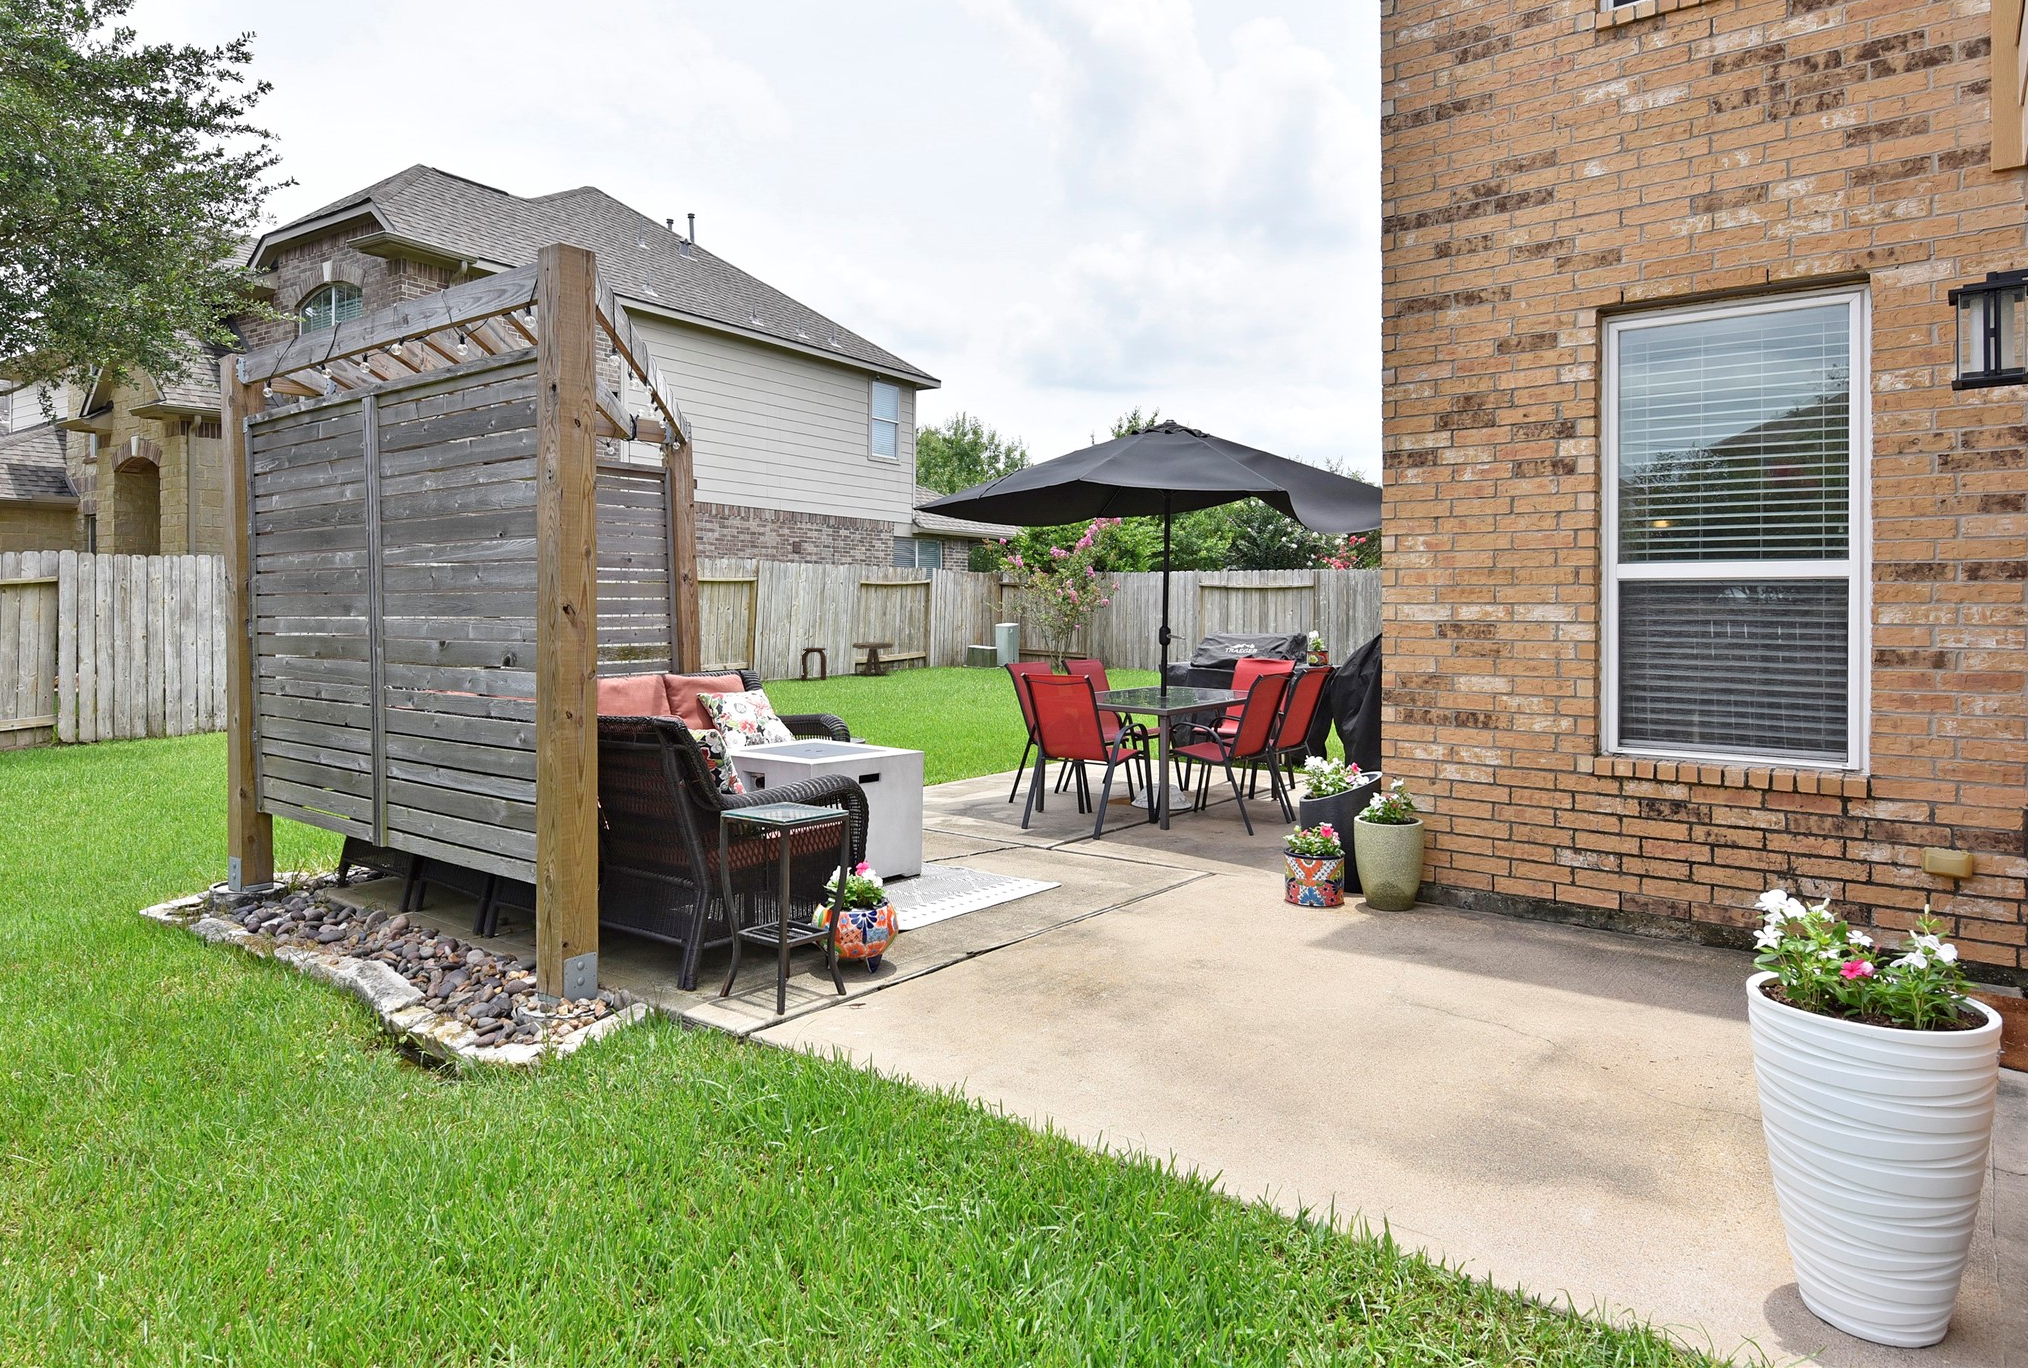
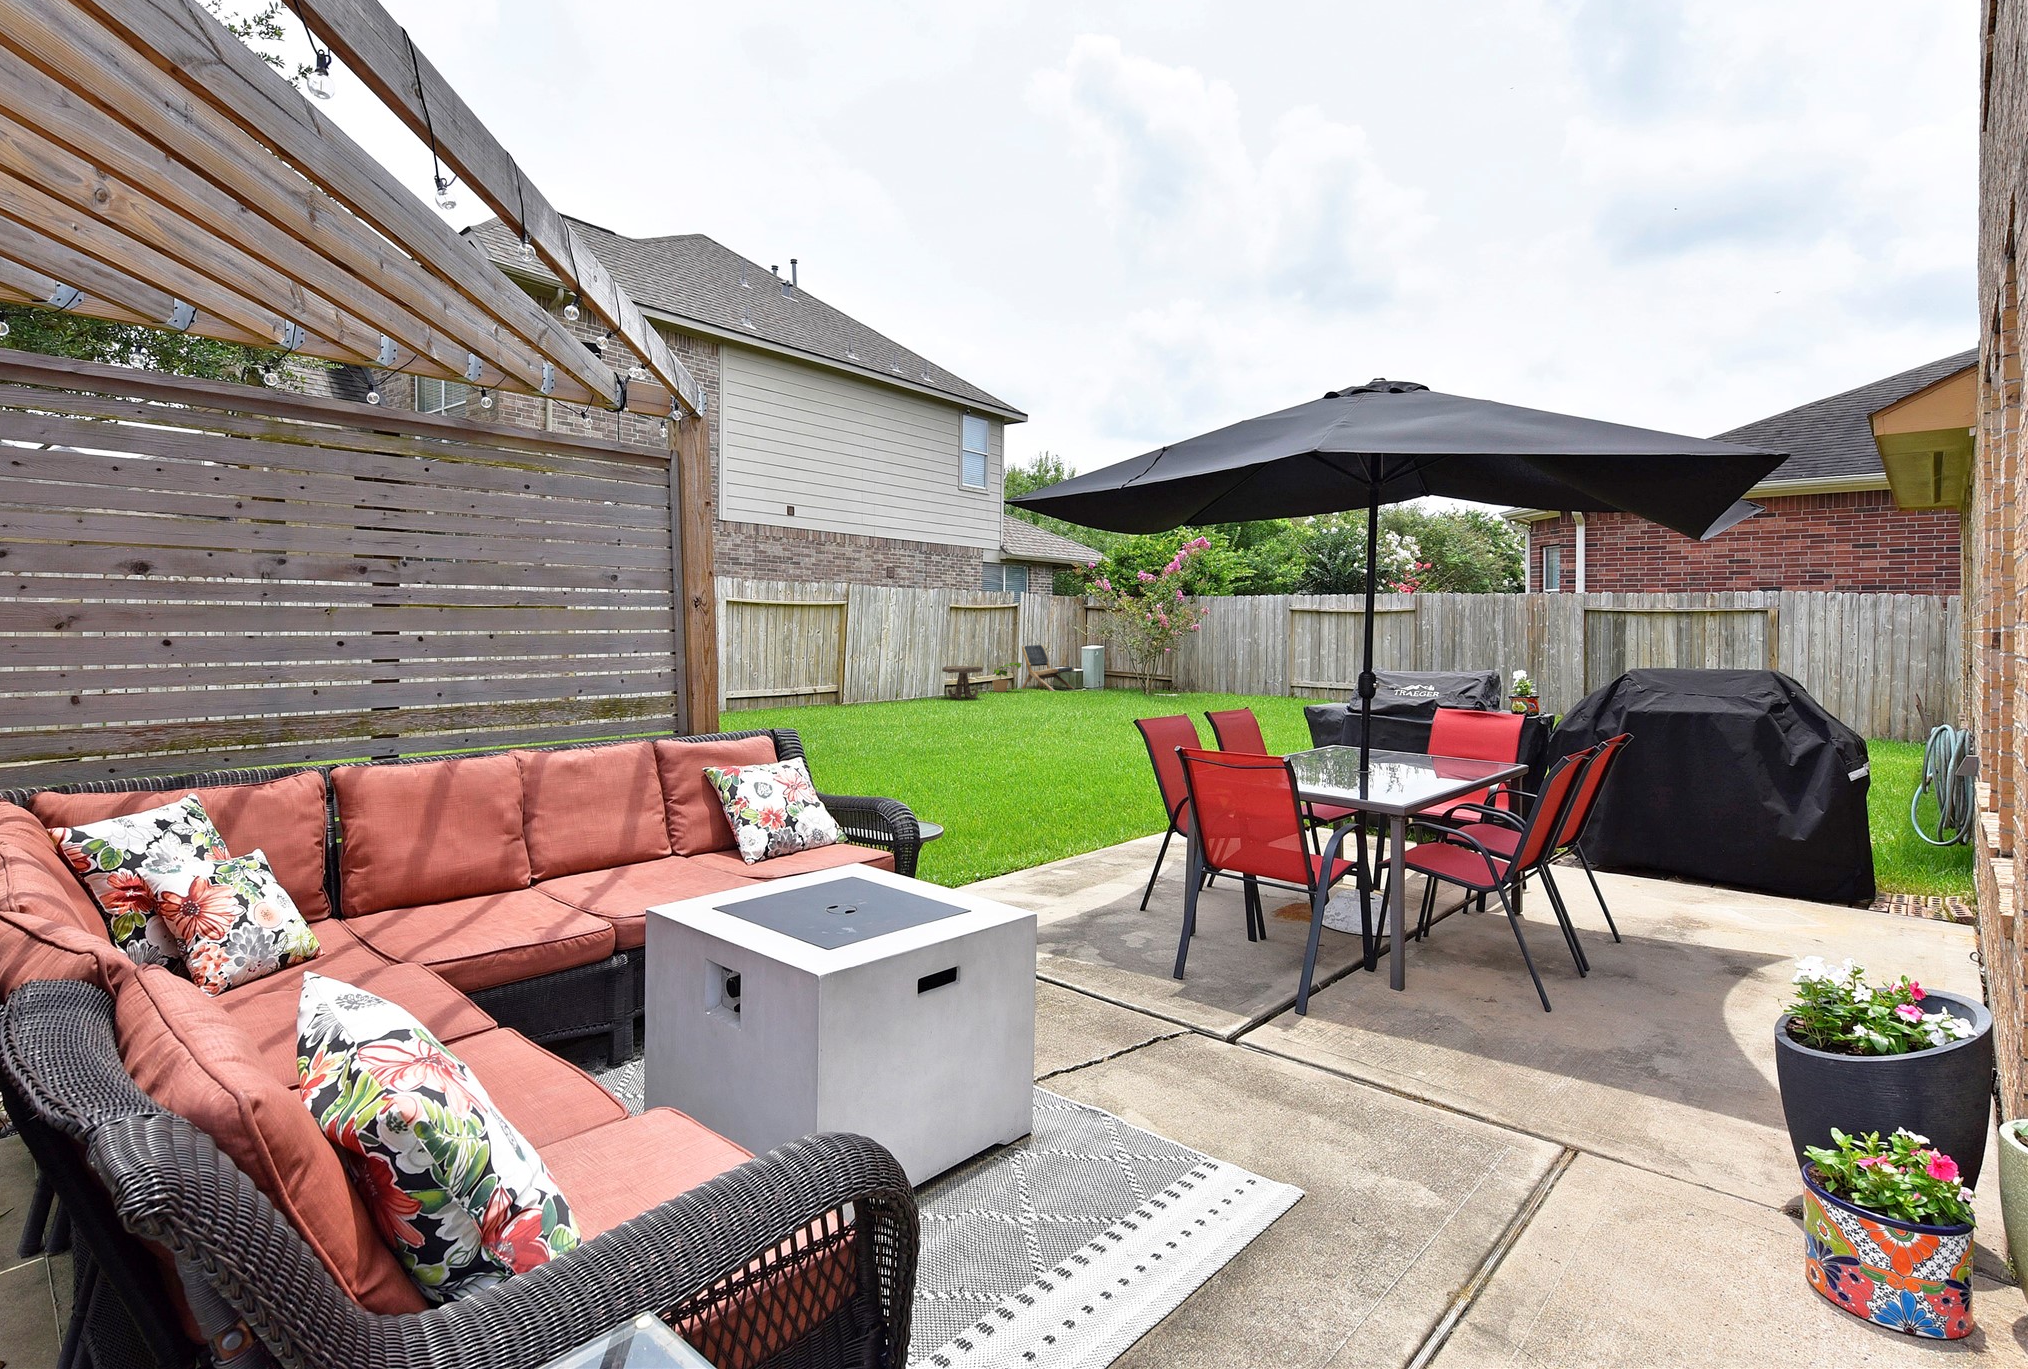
lounge chair: none [932,621,987,668] -> present [1021,645,1074,691]
potted plant: none [903,639,933,669] -> present [992,662,1022,692]
stool: present [801,648,826,680] -> none [891,672,916,705]

